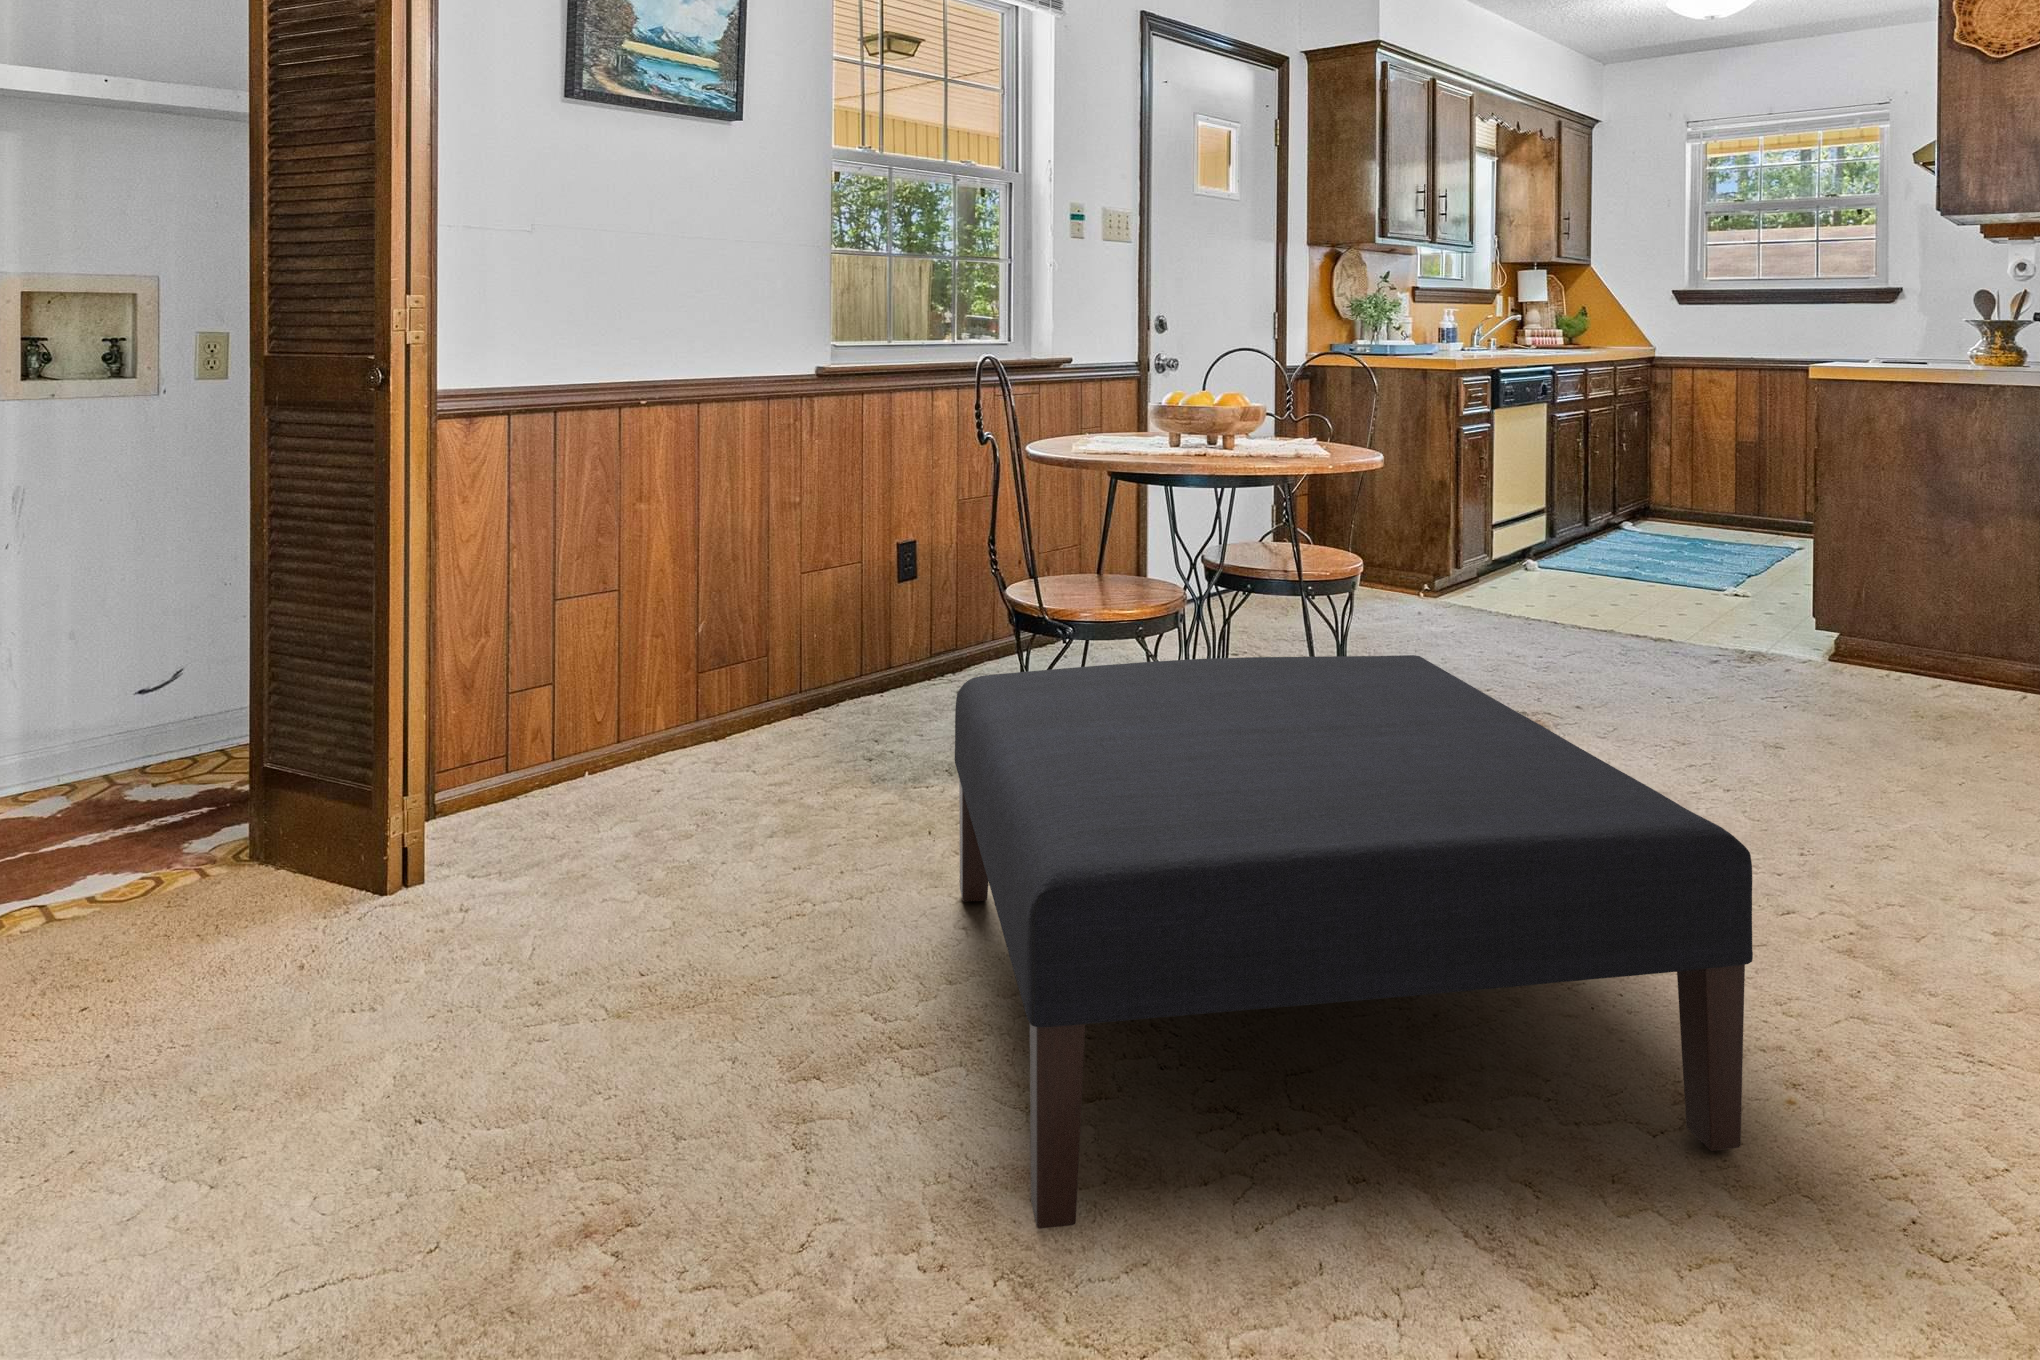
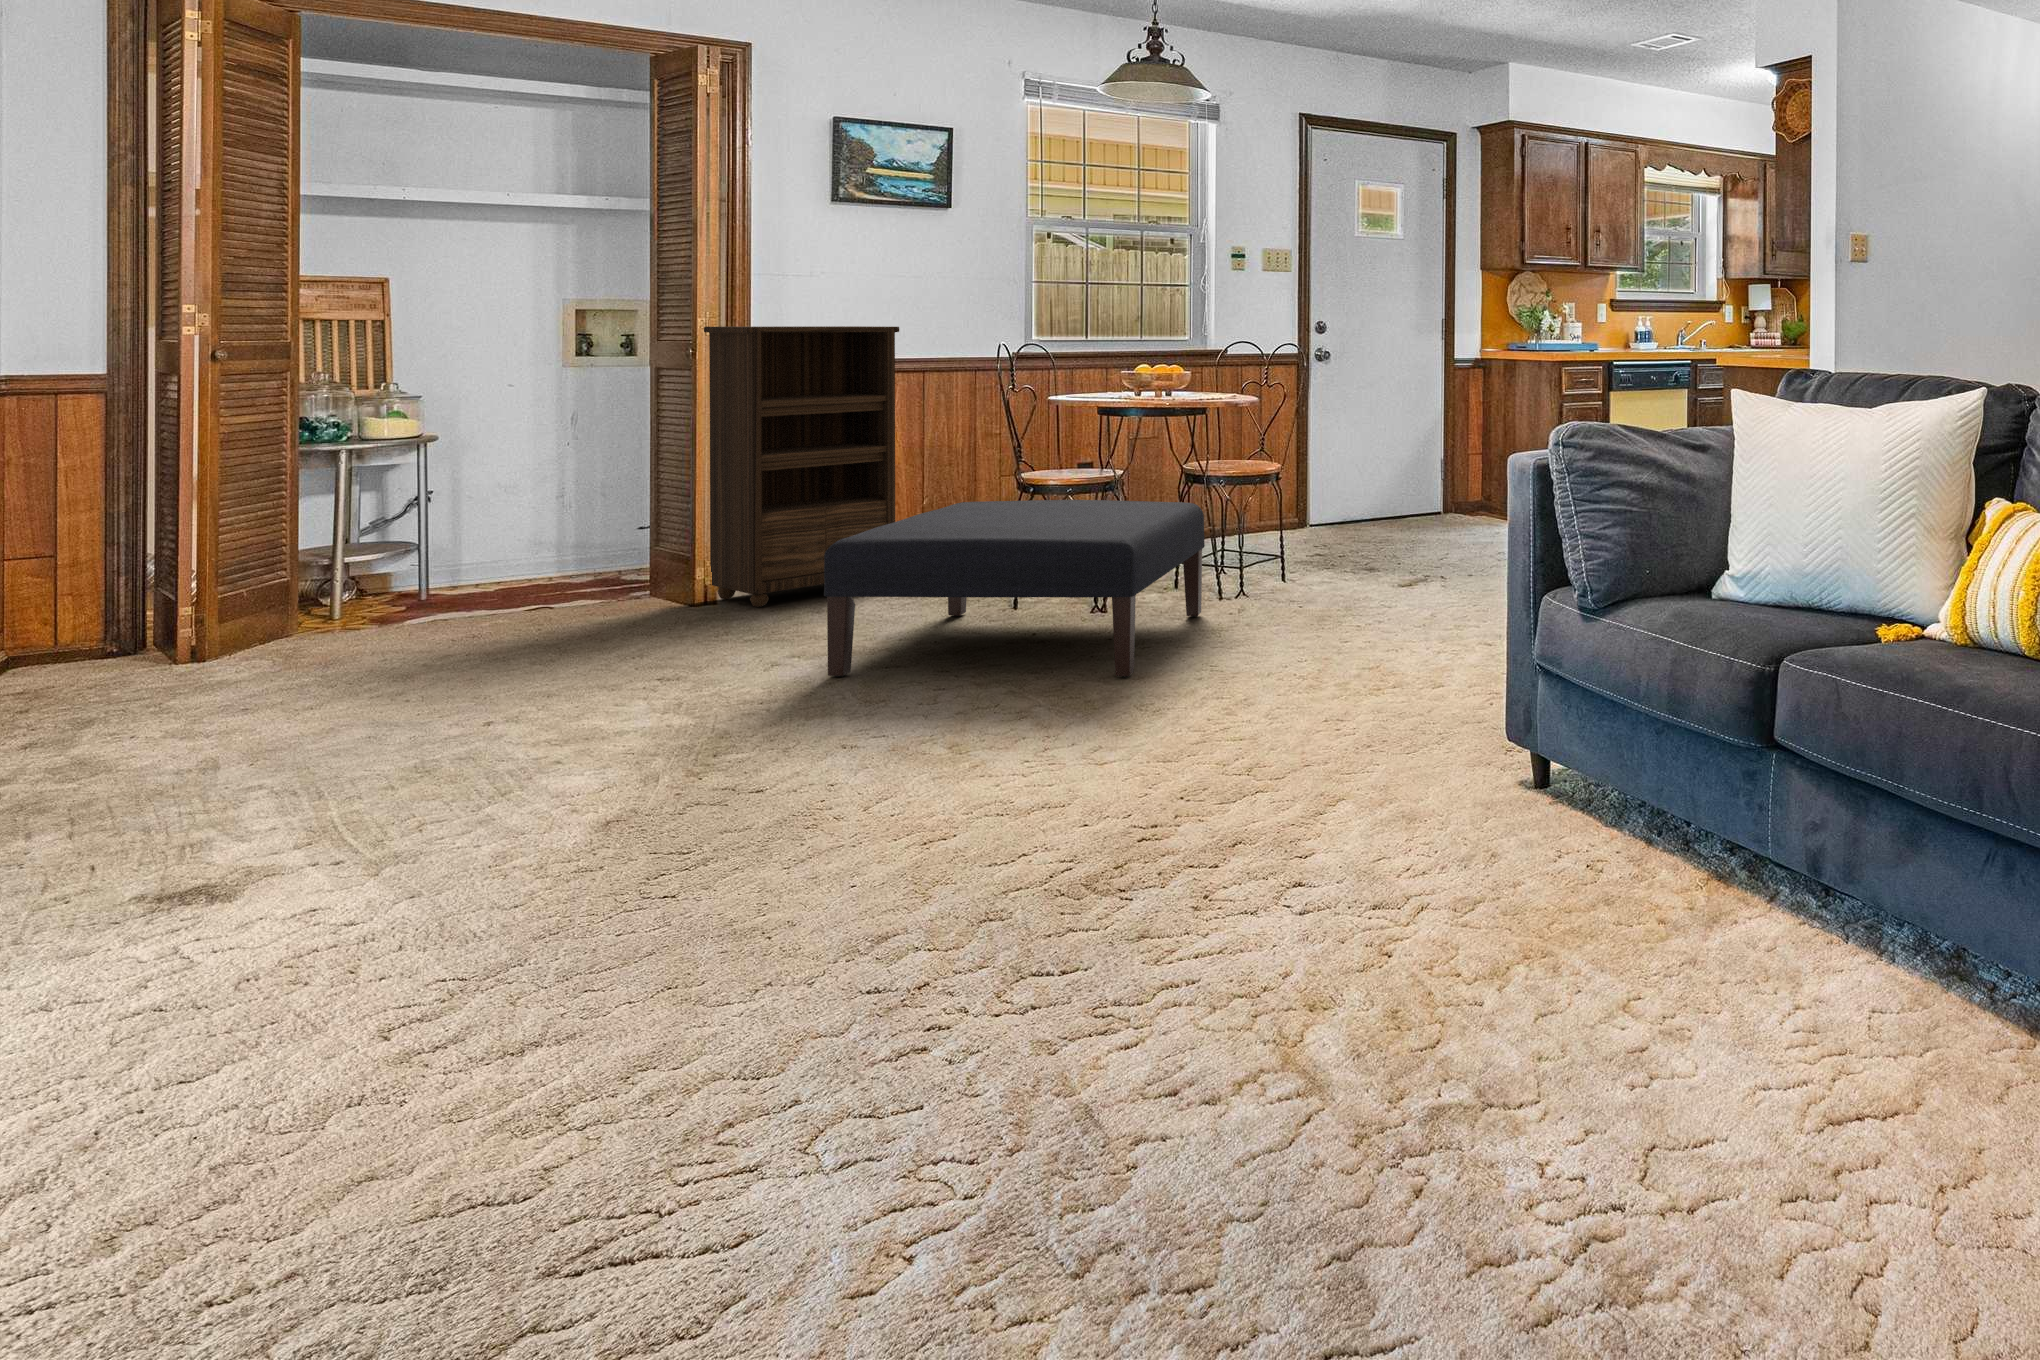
bookshelf: none [392,323,737,898] -> present [704,326,899,607]

